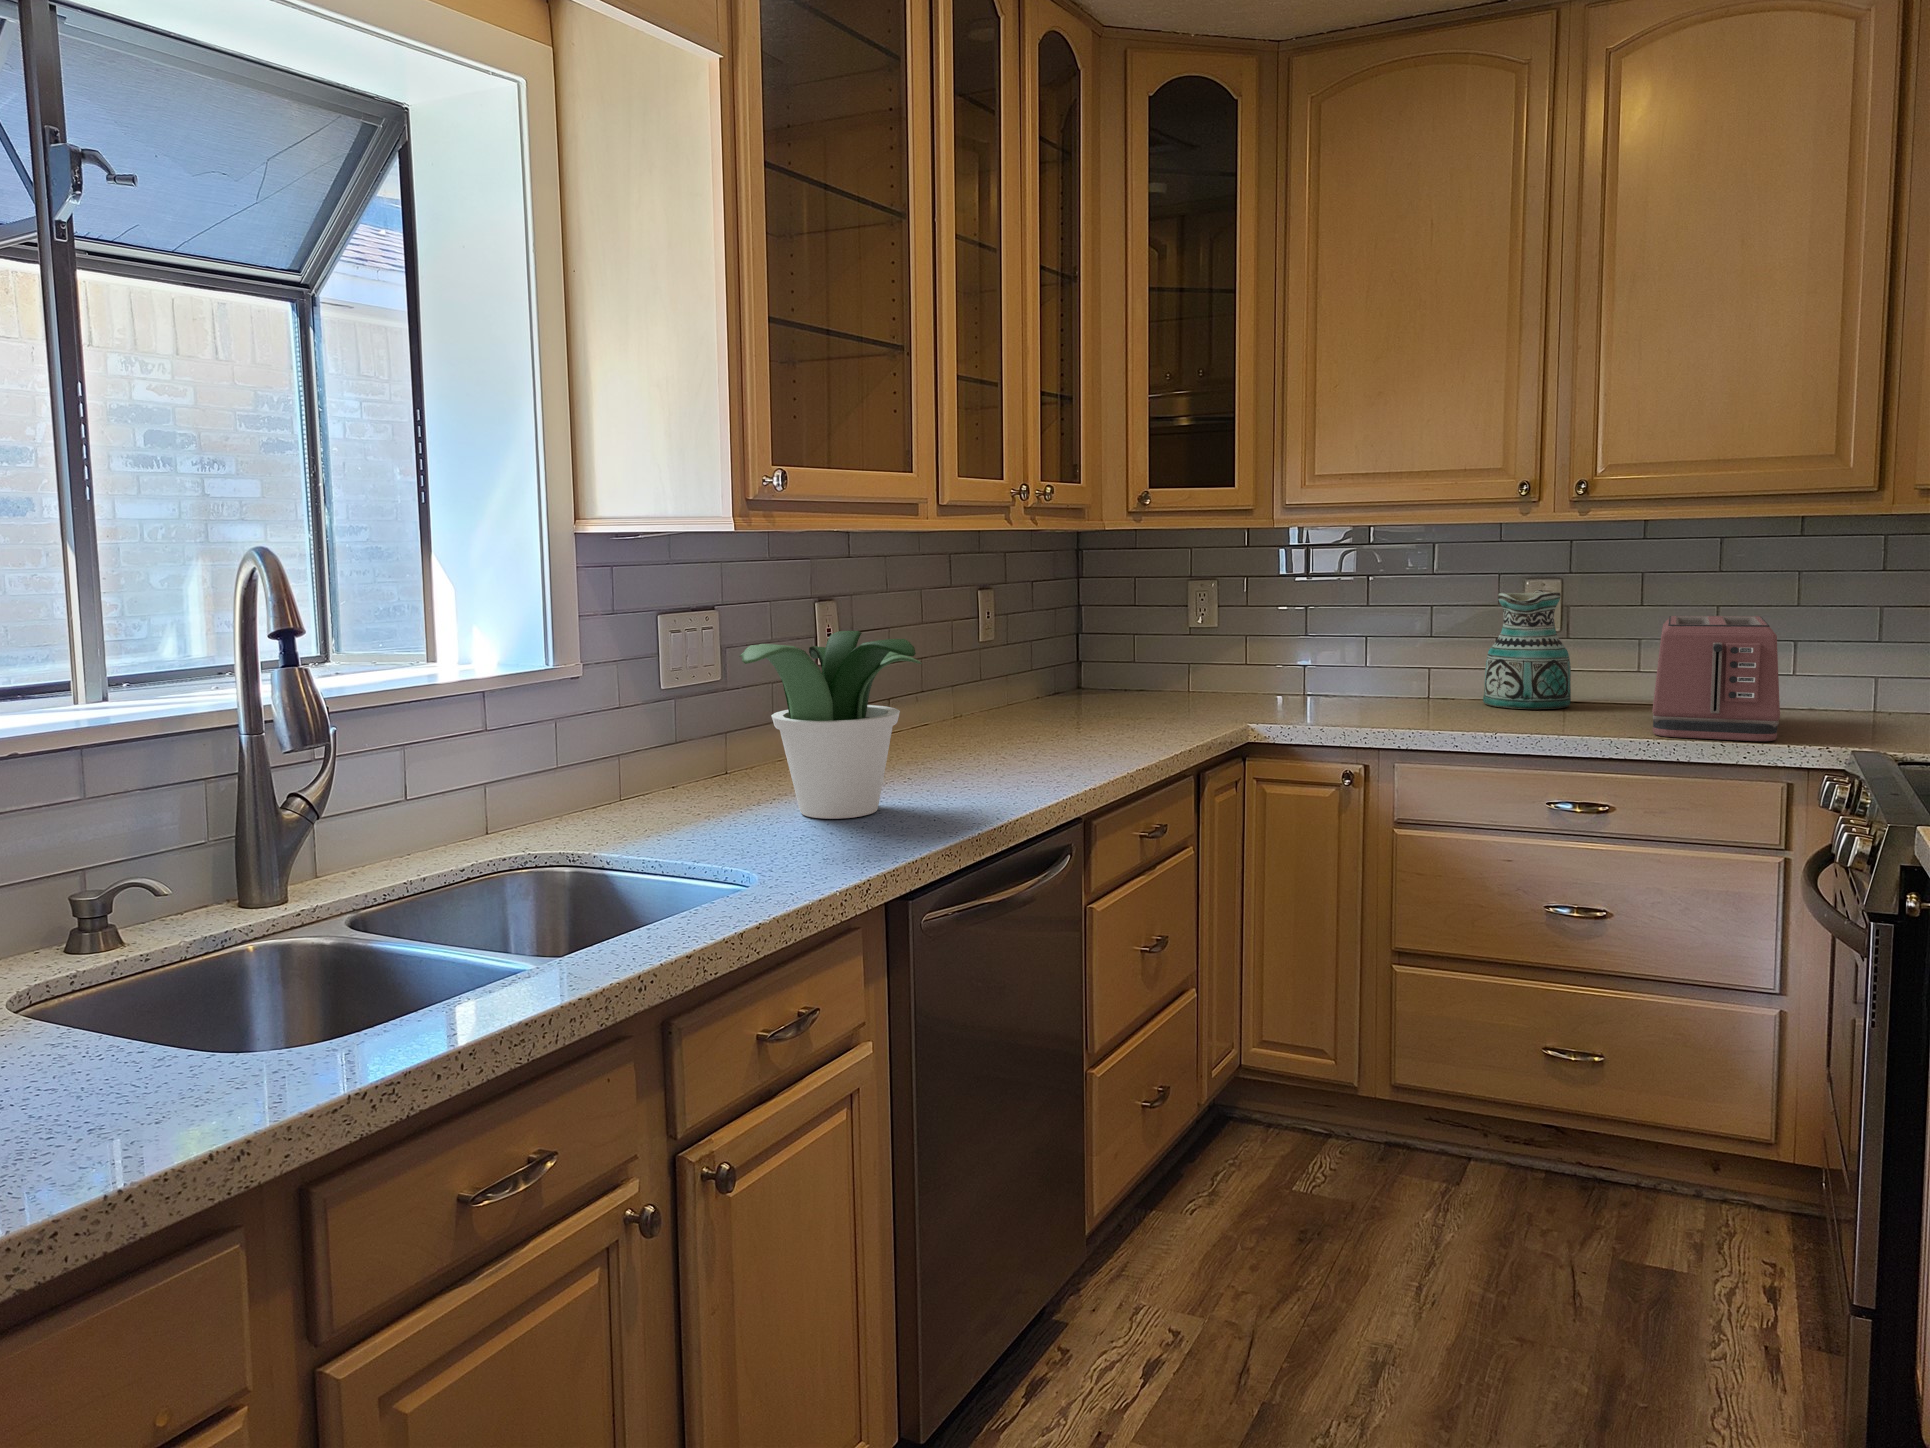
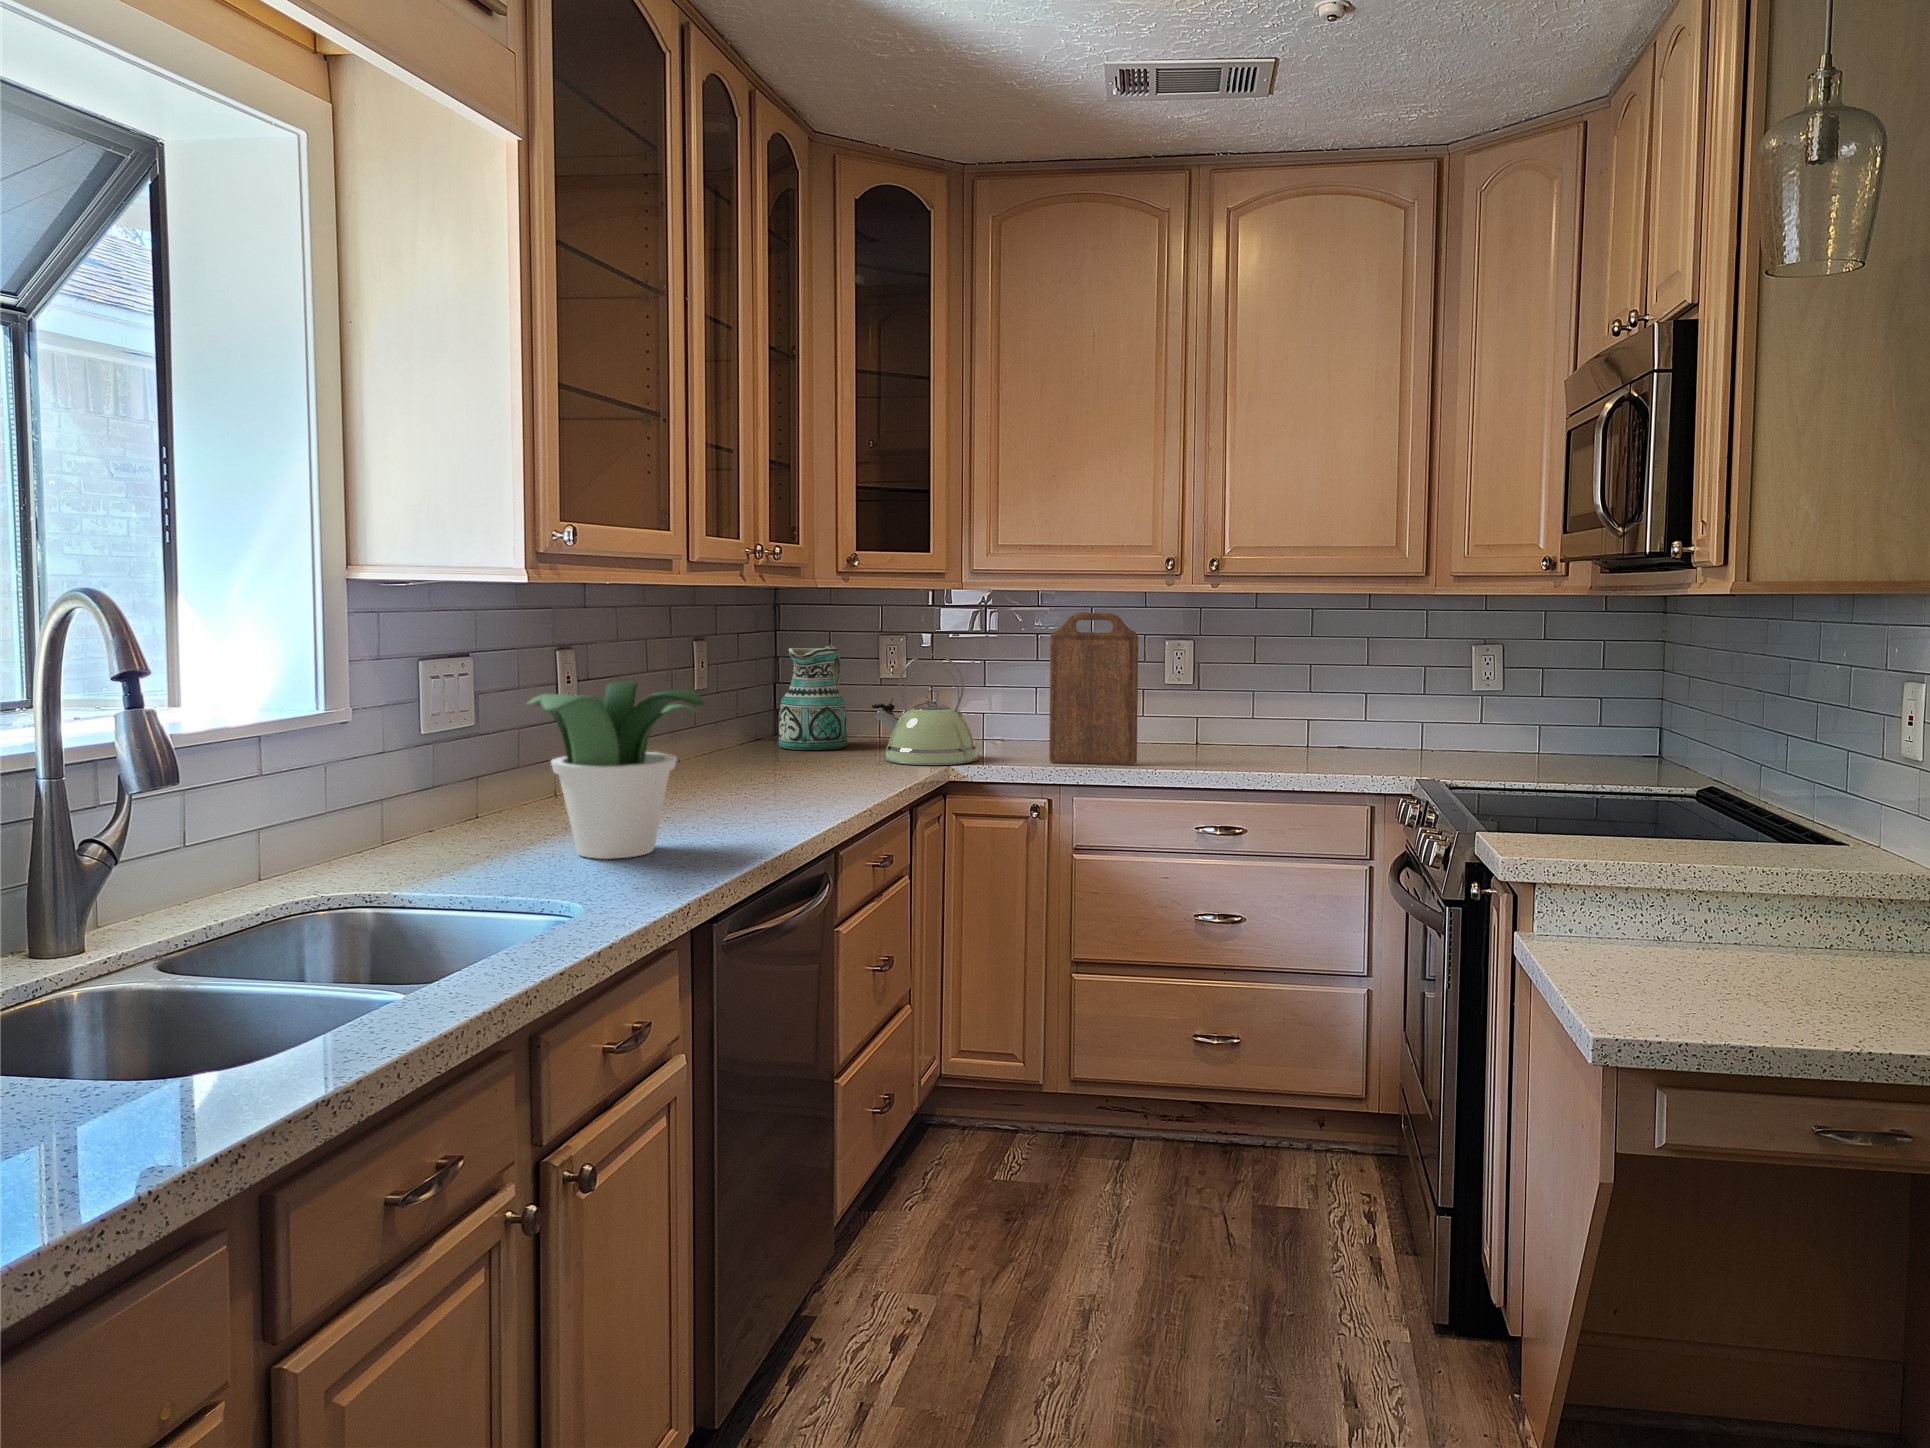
cutting board: none [1366,548,1479,725] -> present [1049,612,1138,764]
ceramic pitcher: present [1483,590,1571,709] -> present [778,645,847,750]
kettle: none [1163,599,1282,722] -> present [871,653,978,765]
toaster: present [1652,616,1780,741] -> none [1266,672,1353,772]

